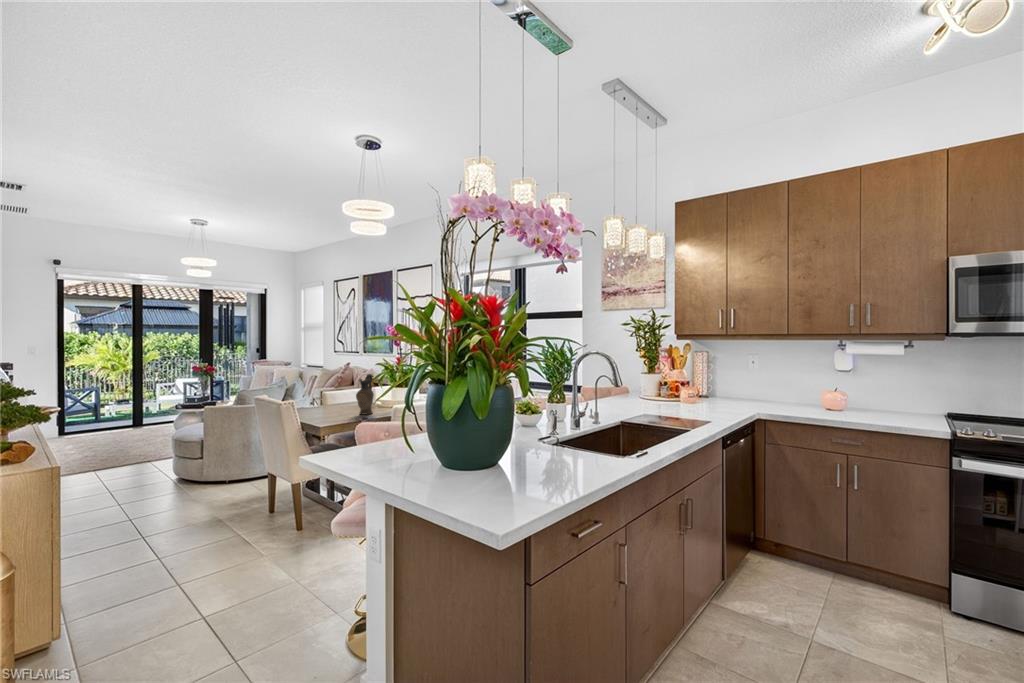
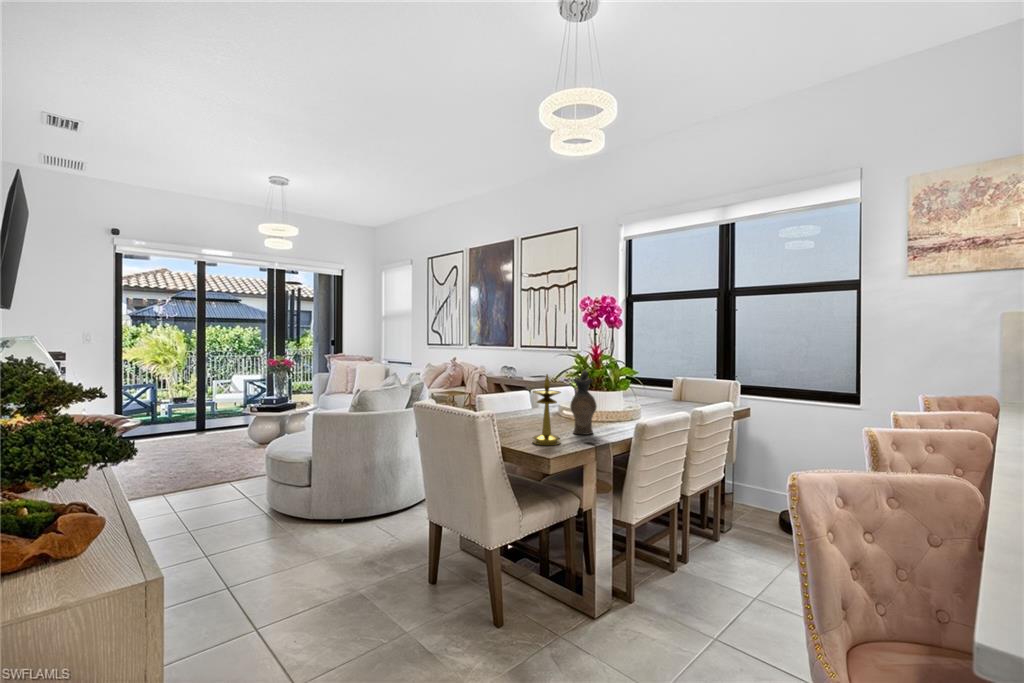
candlestick: none [322,377,341,421] -> present [532,374,561,445]

